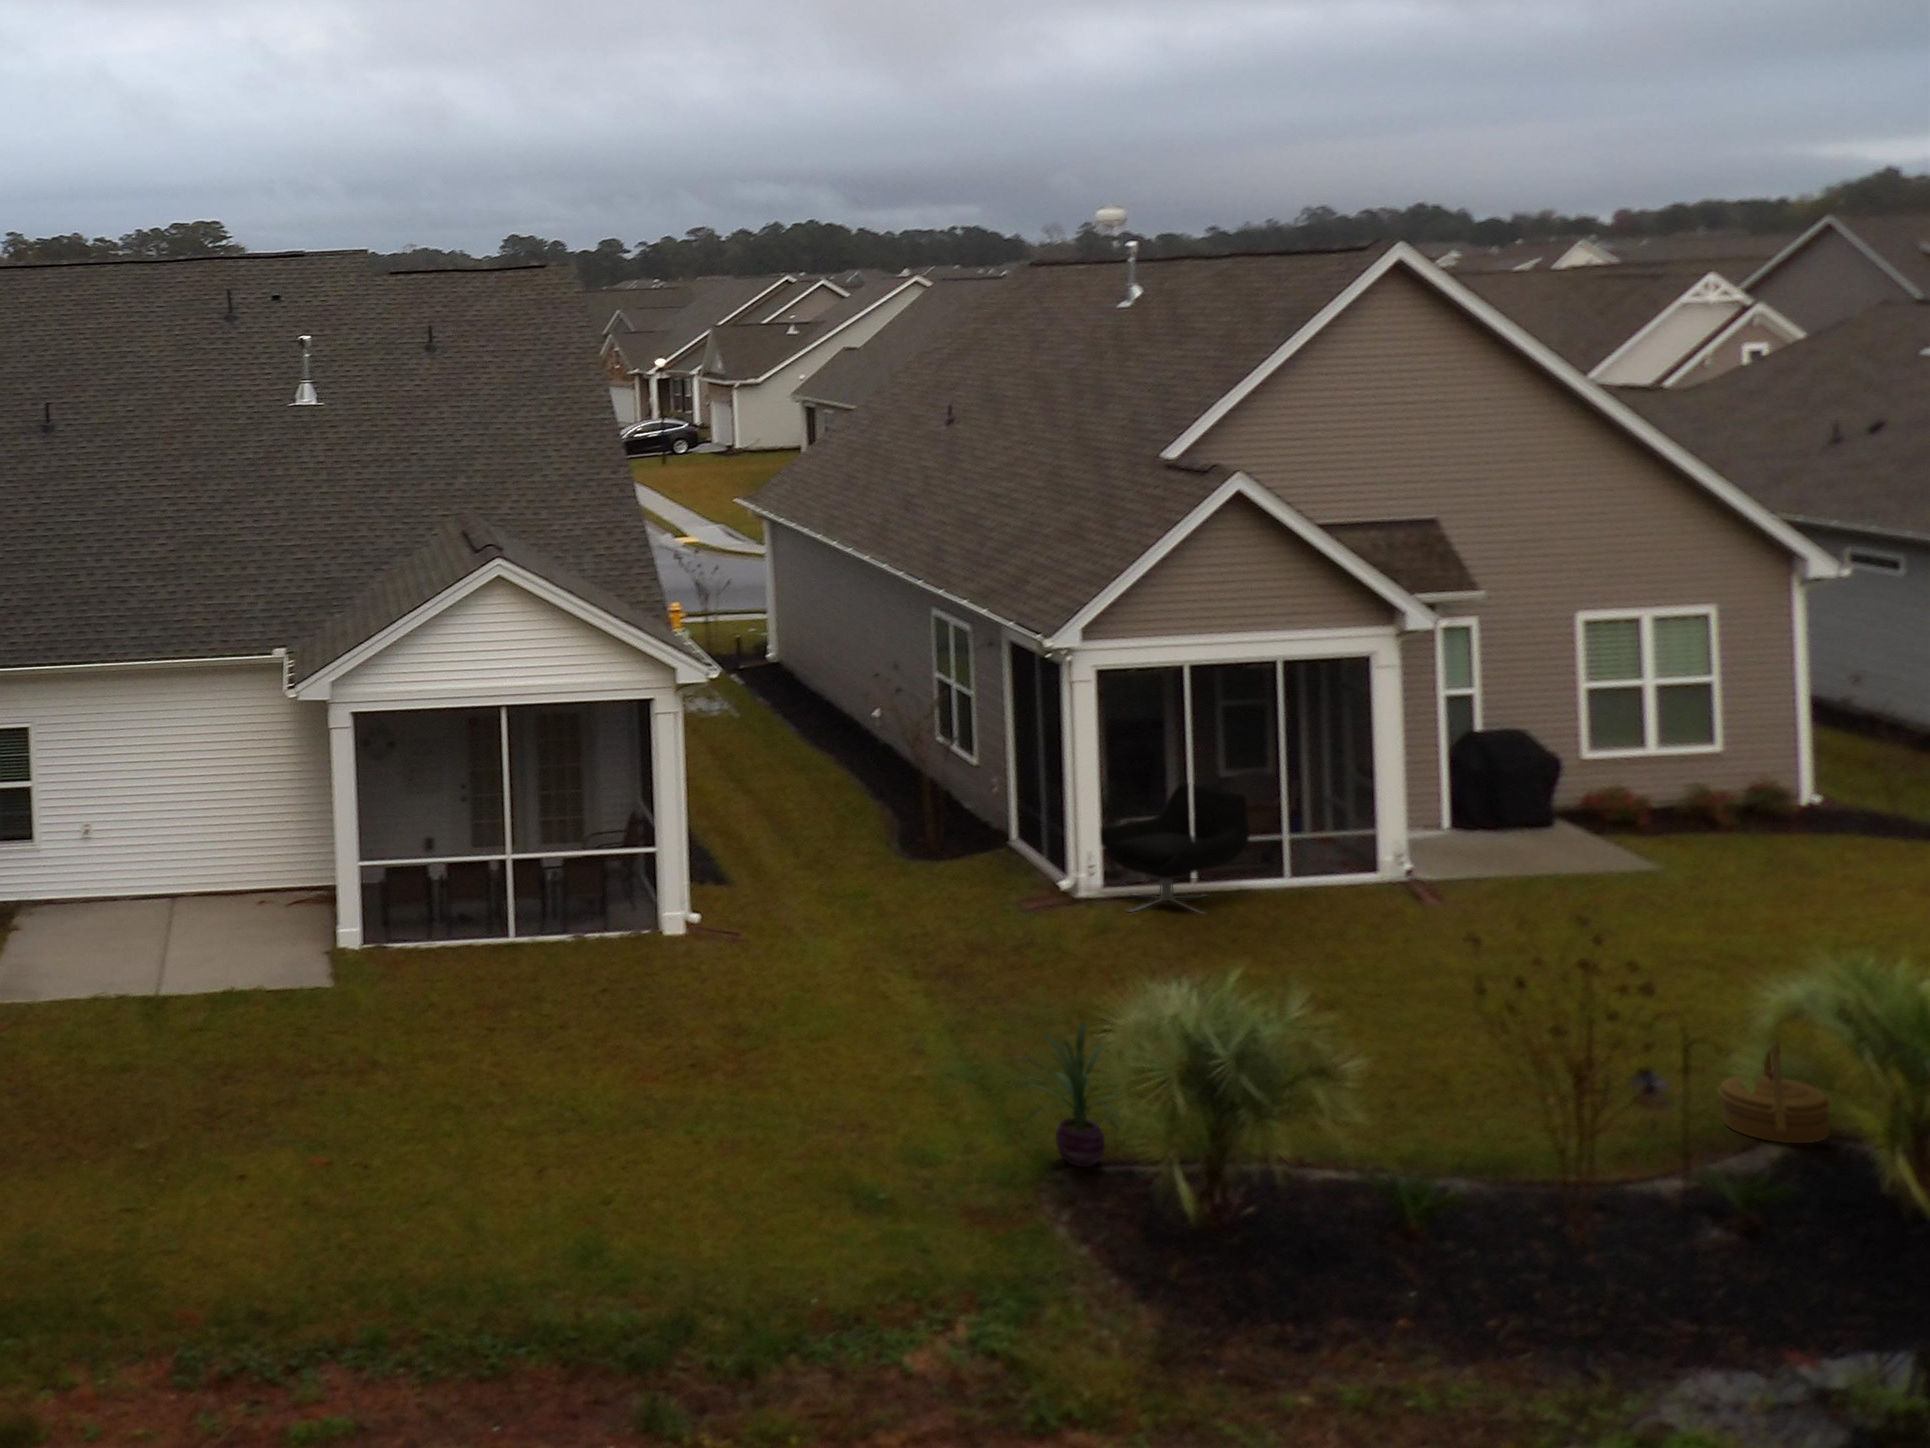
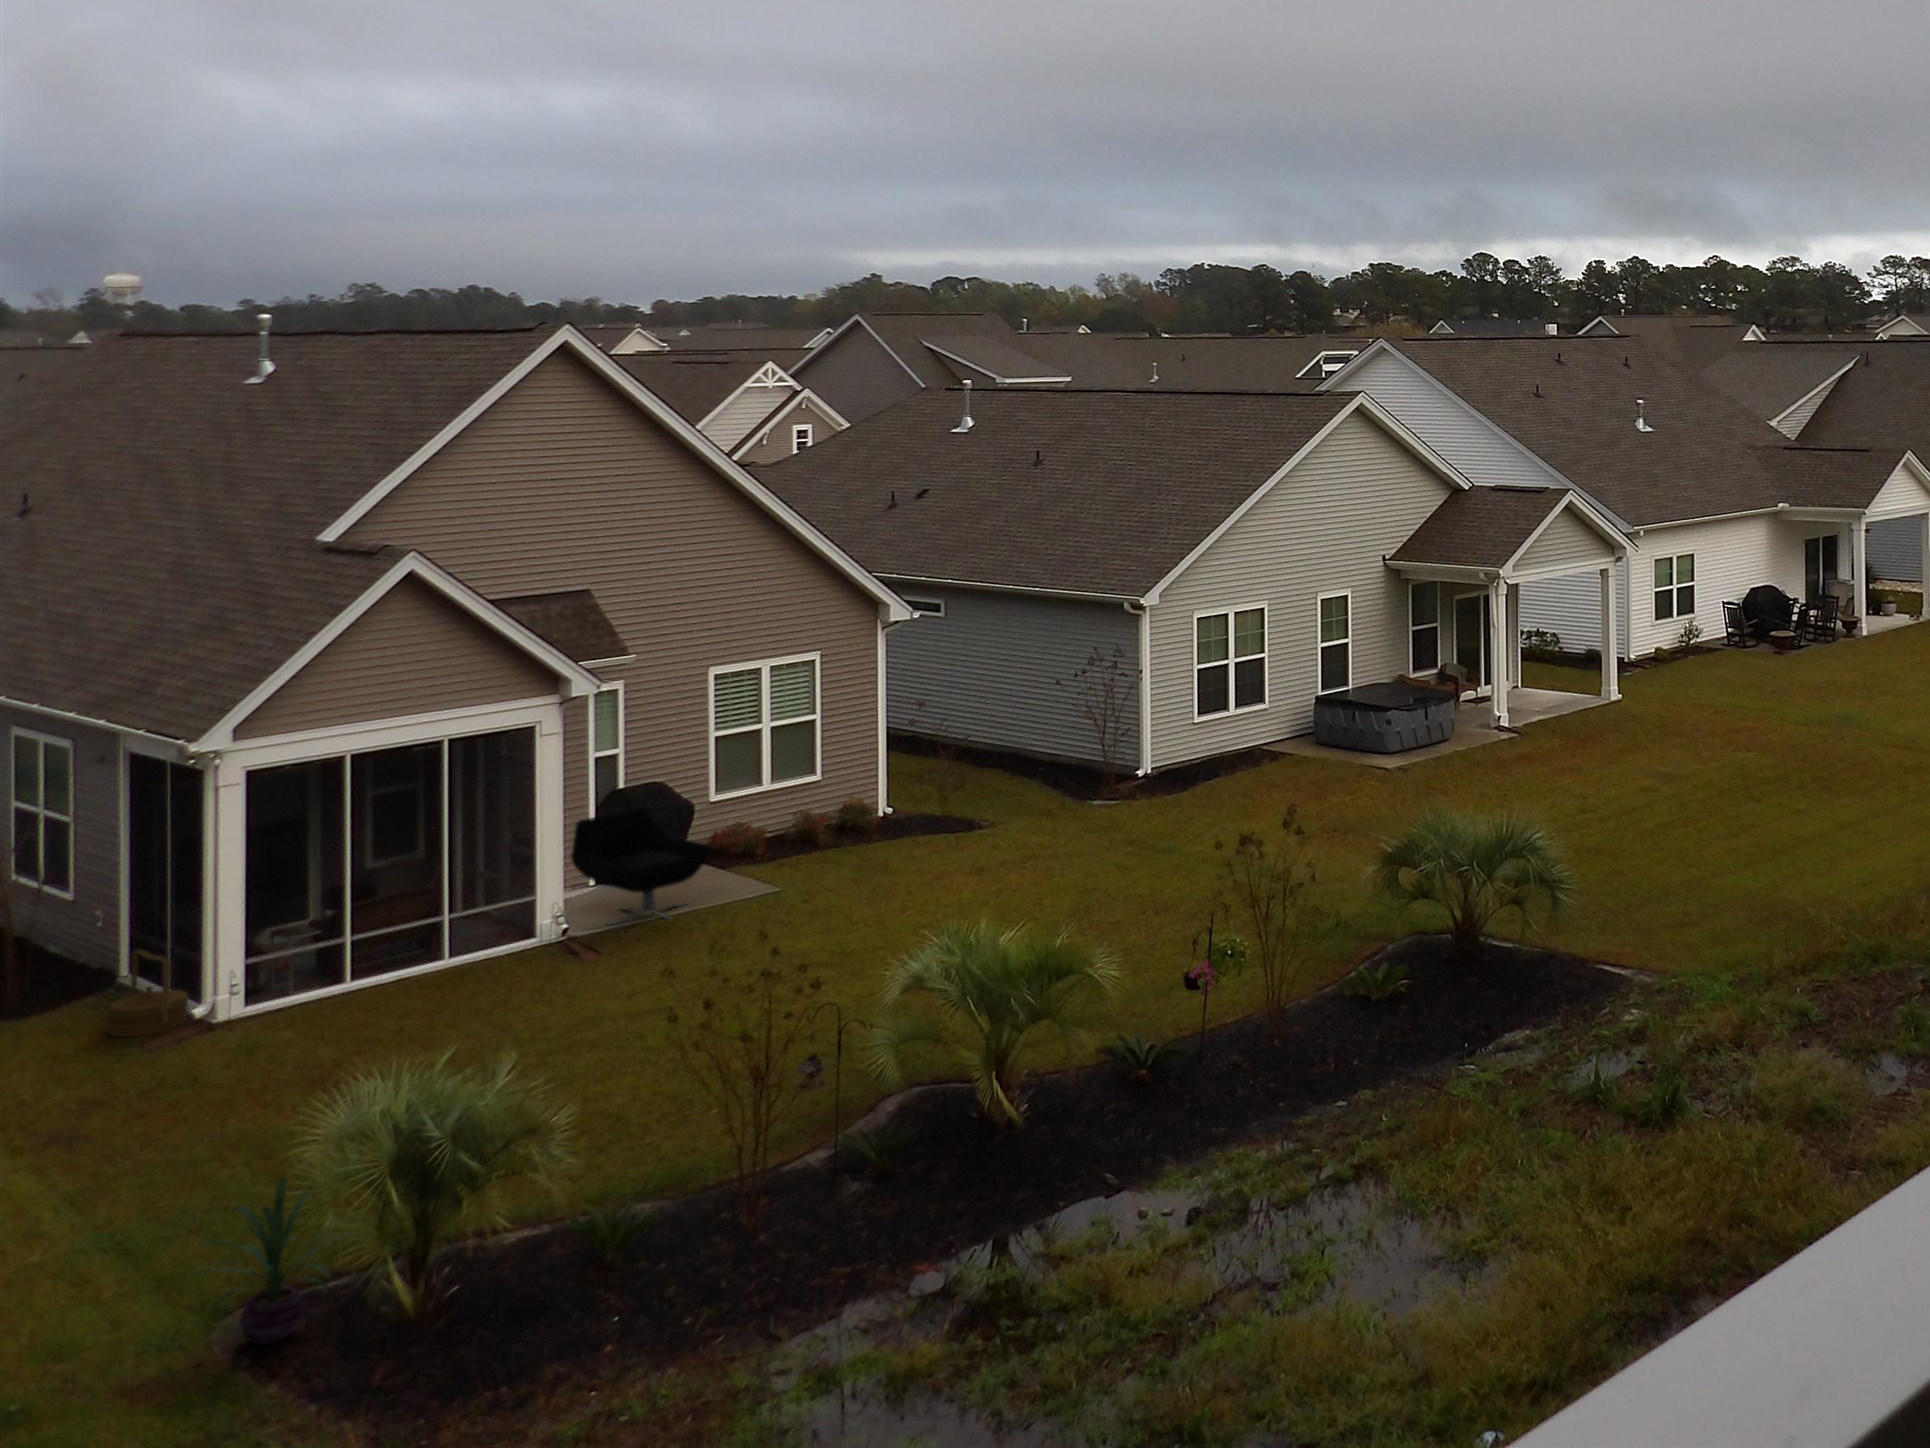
lounge chair: present [1101,783,1249,912] -> present [571,807,712,923]
woven basket: present [1718,1040,1830,1143] -> present [107,950,189,1037]

